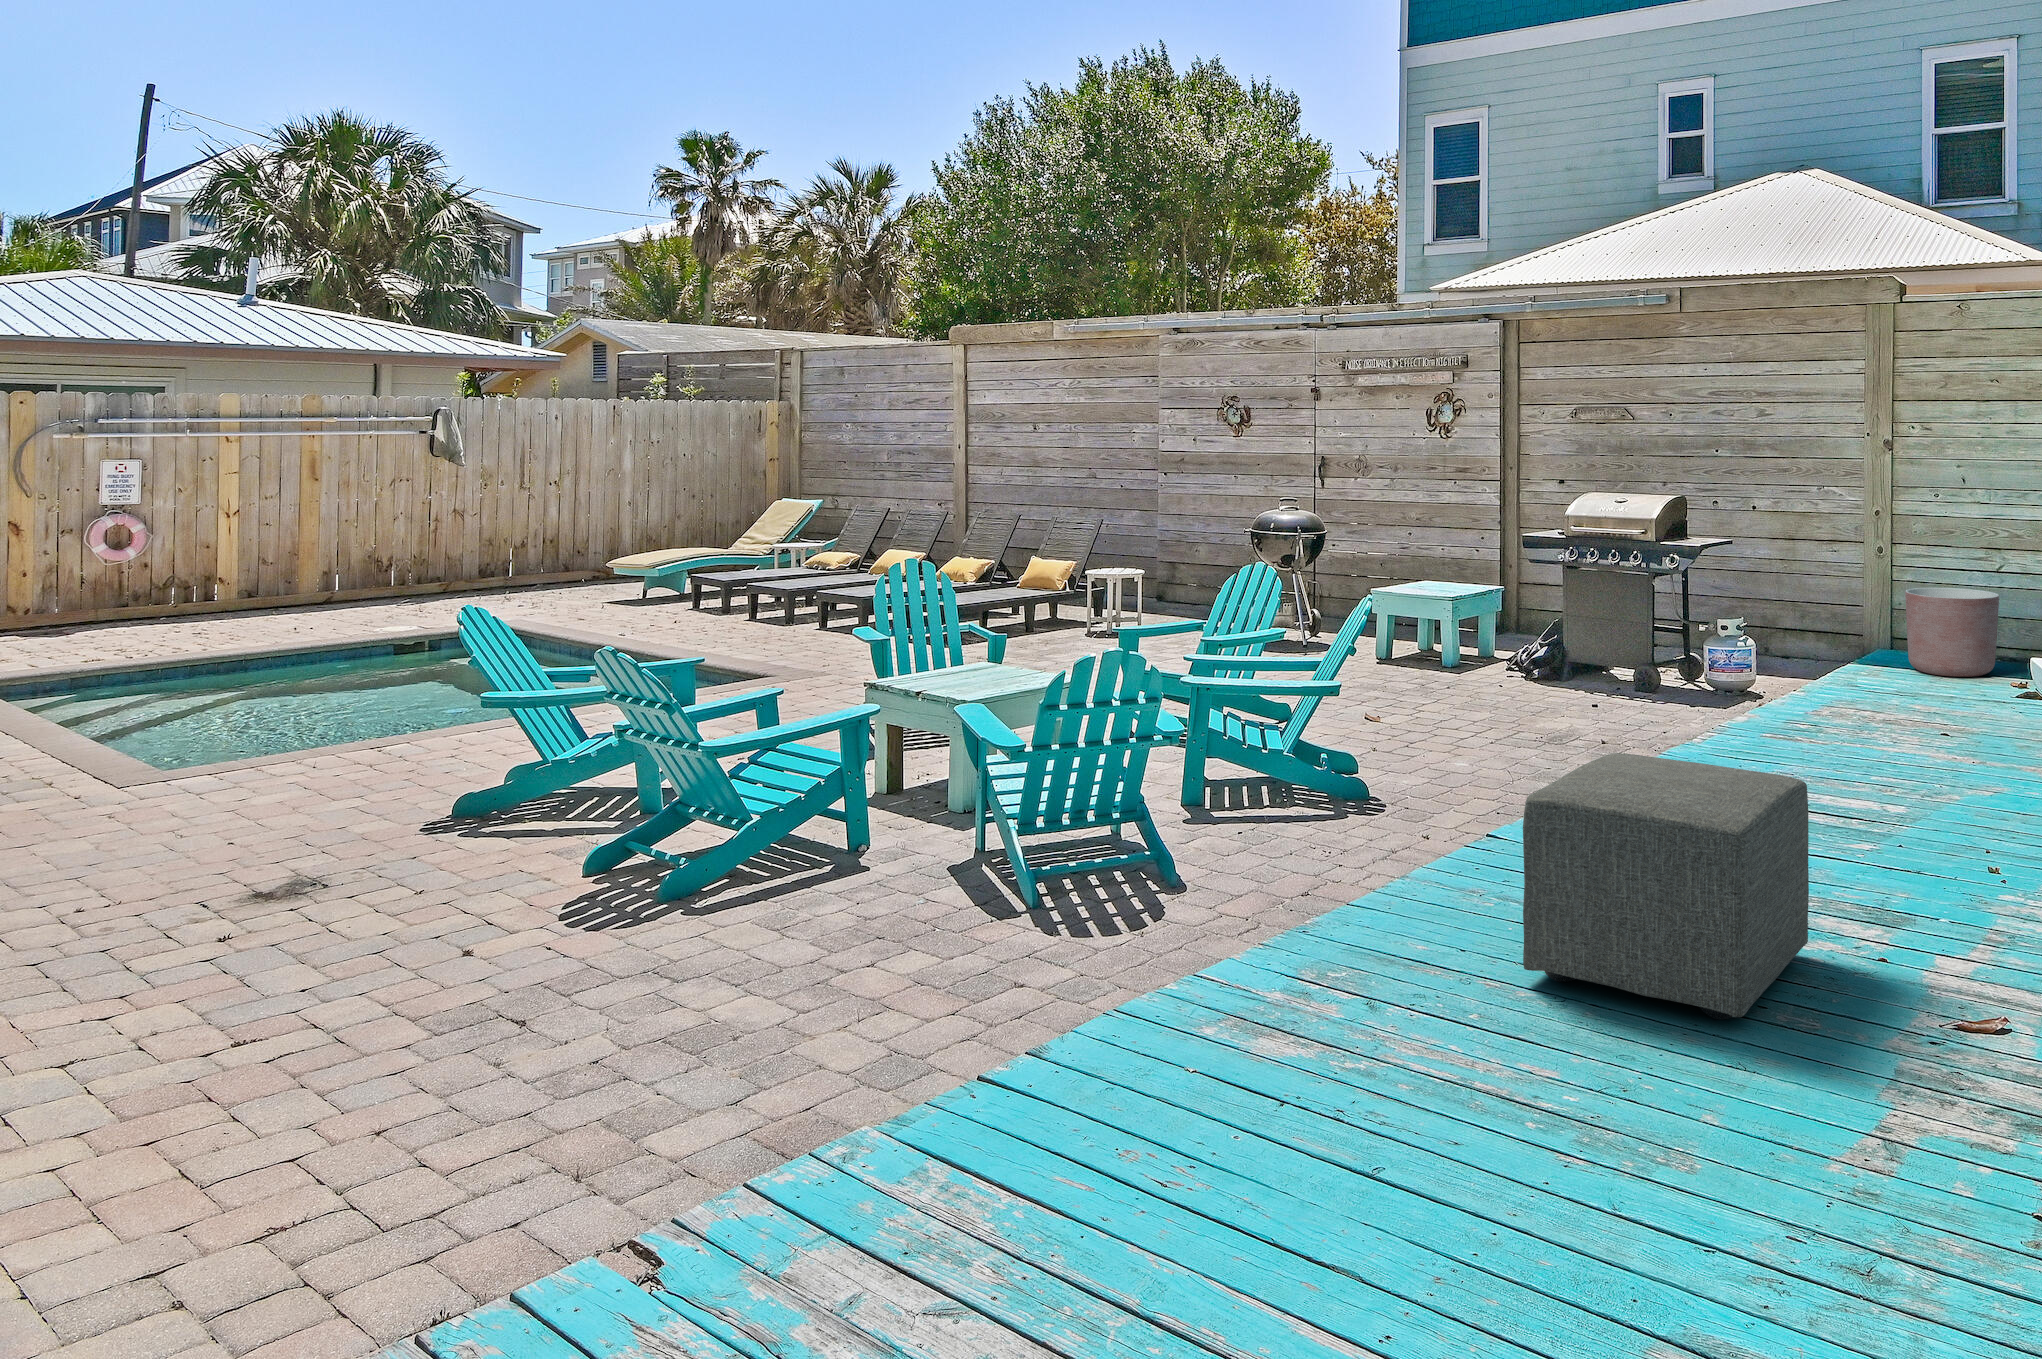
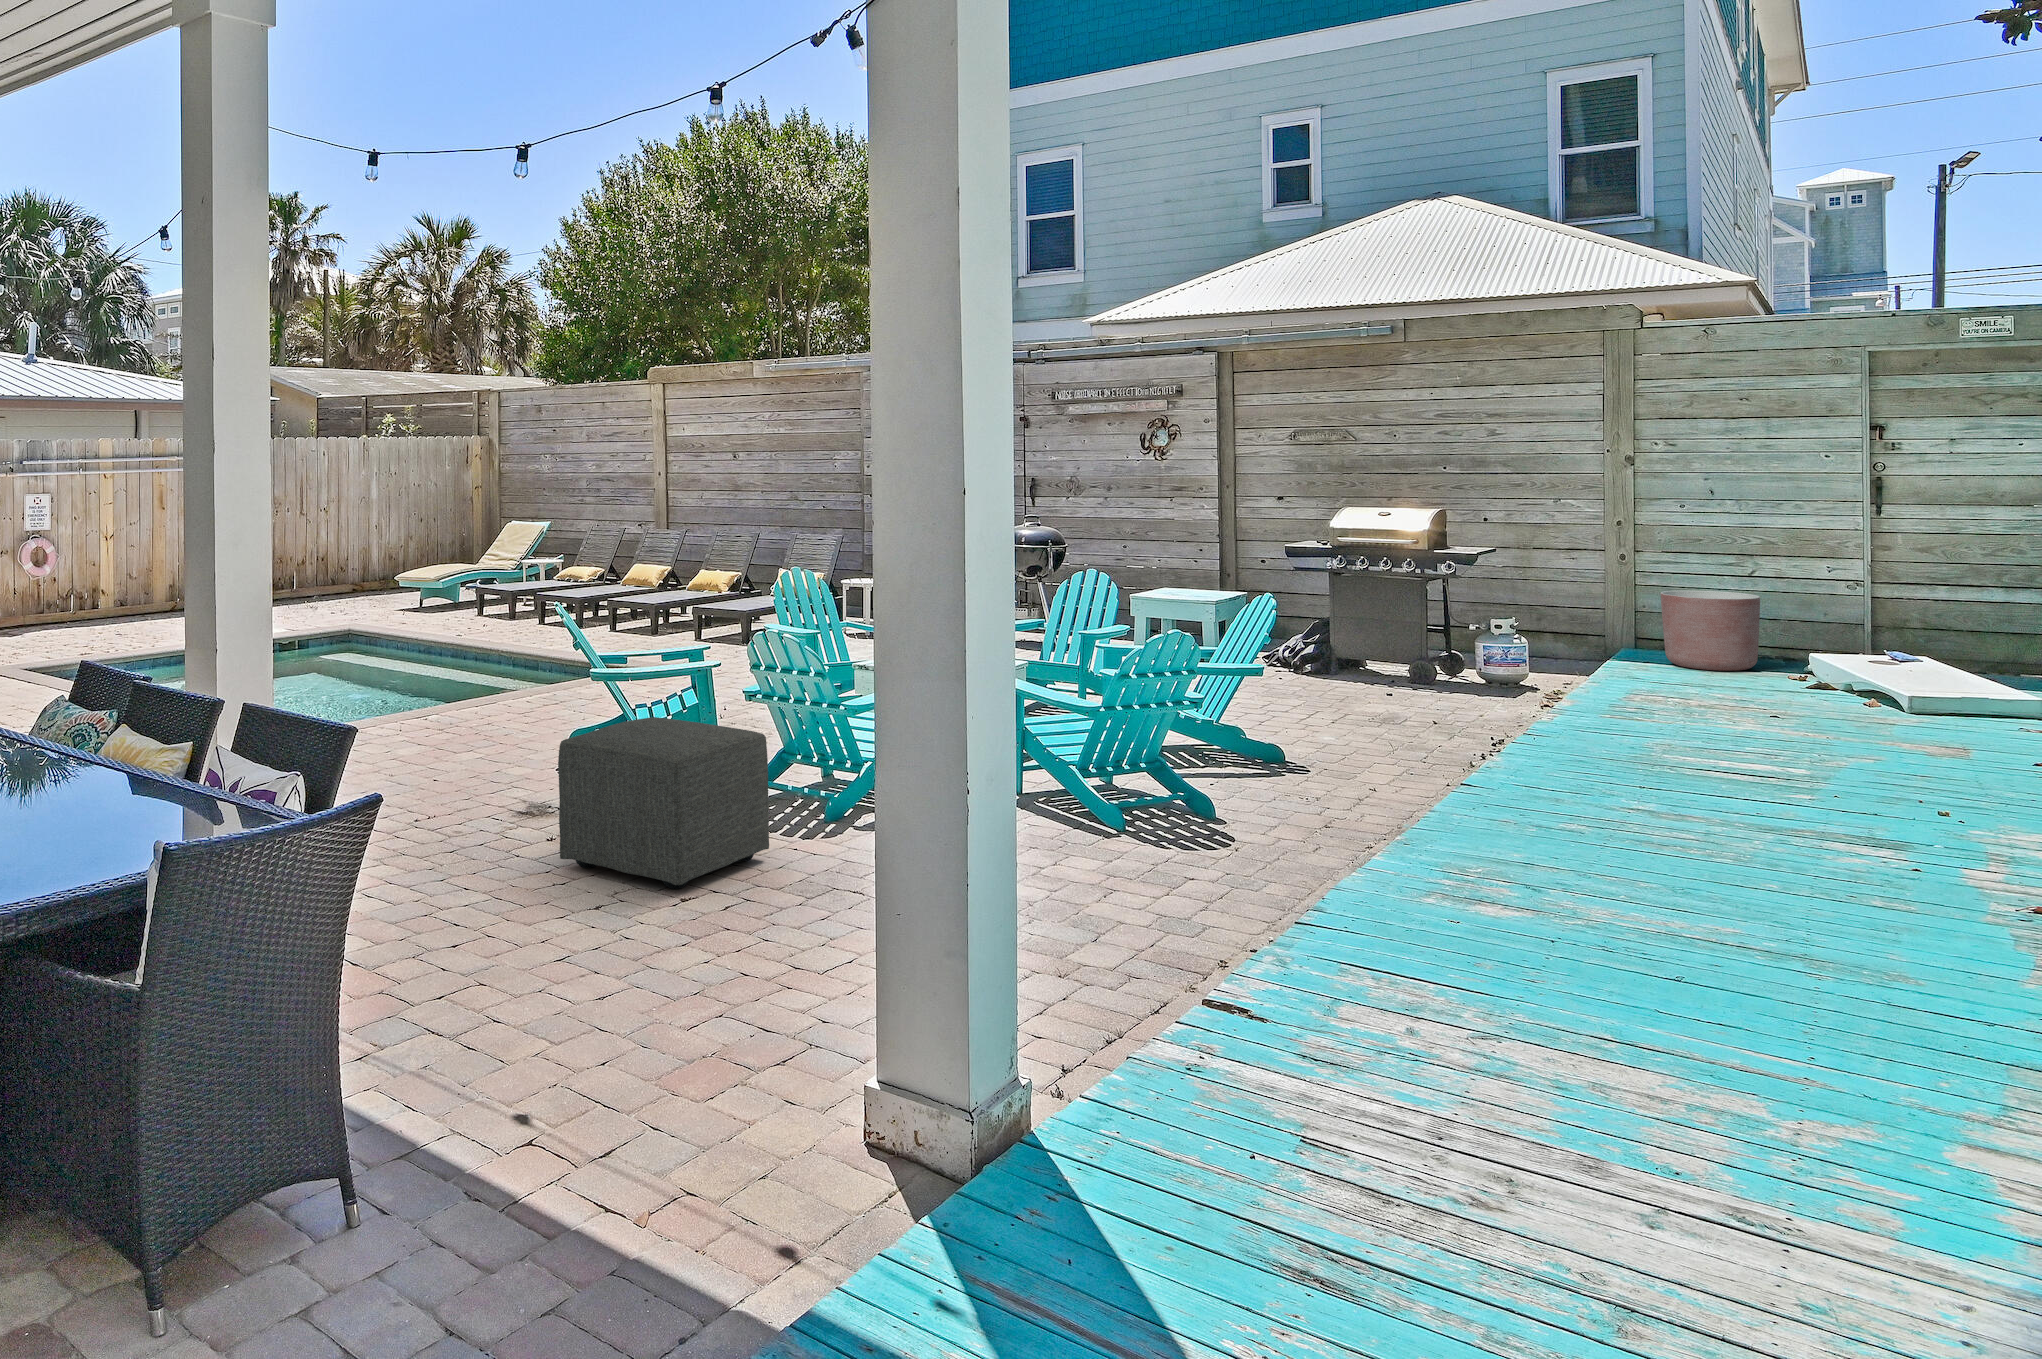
ottoman: present [1523,753,1809,1020] -> present [558,717,769,889]

